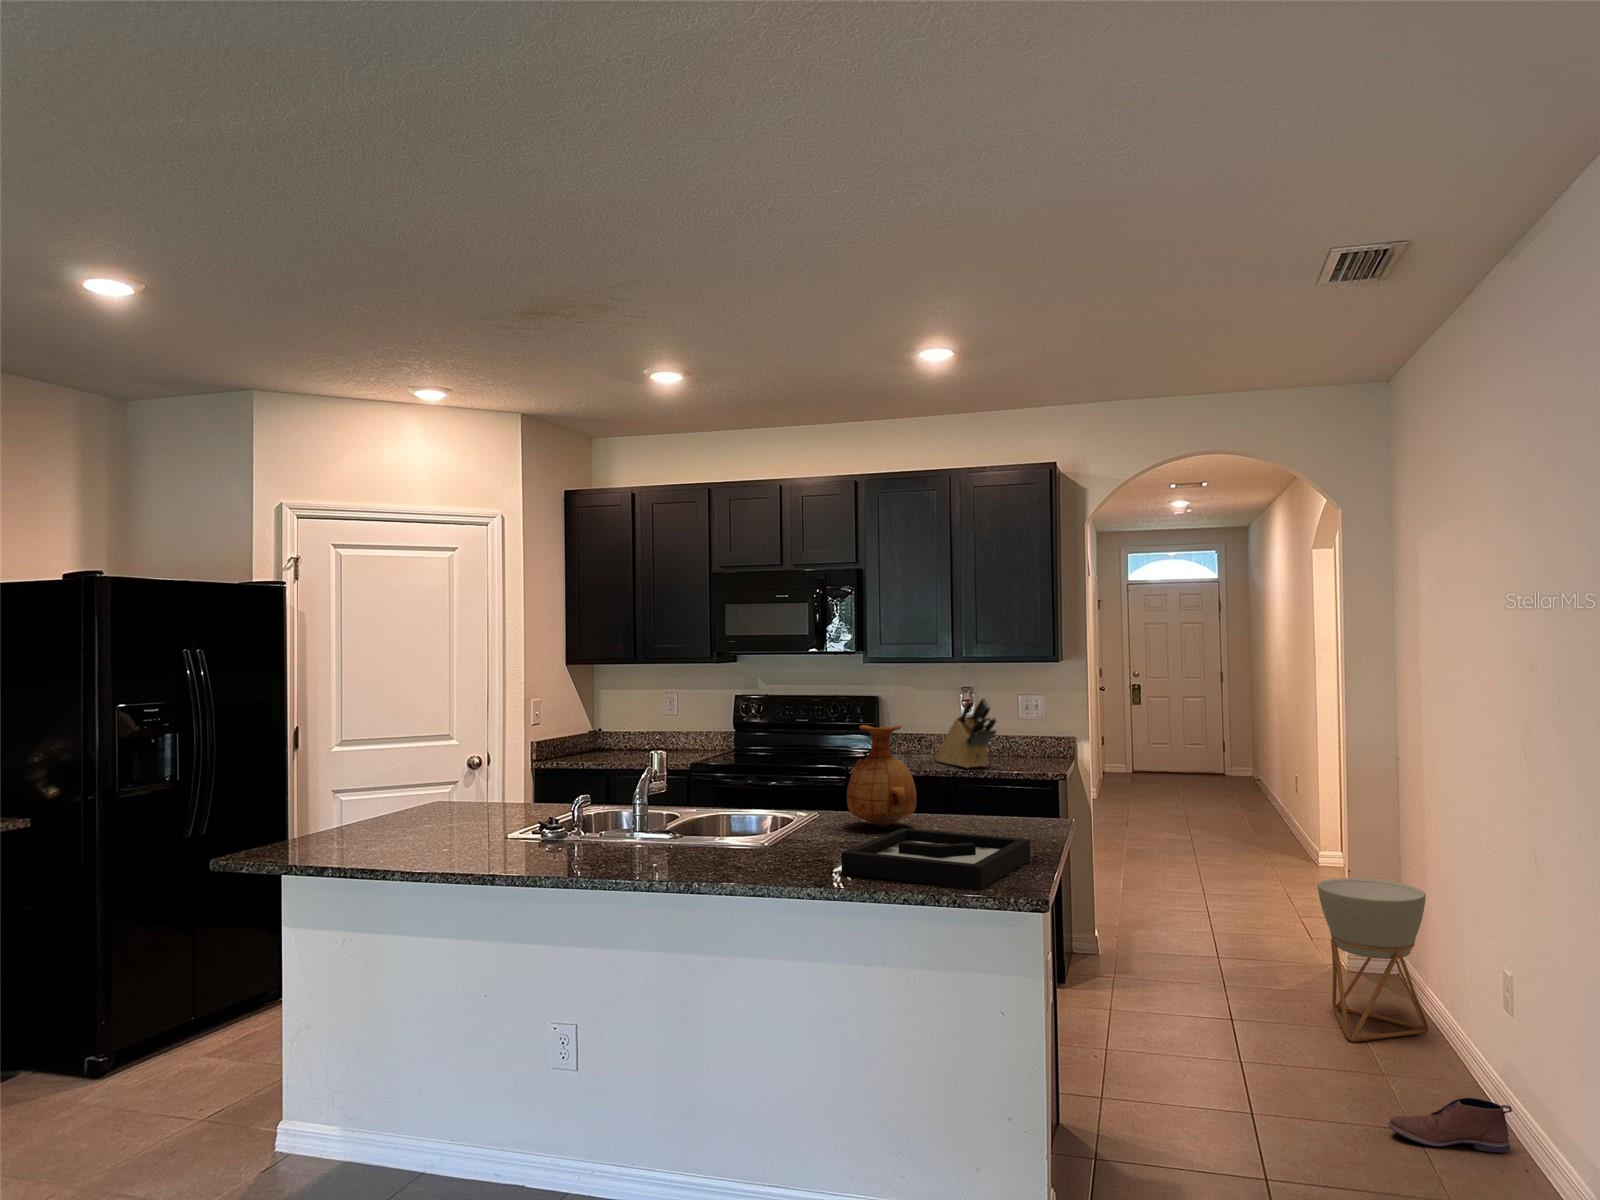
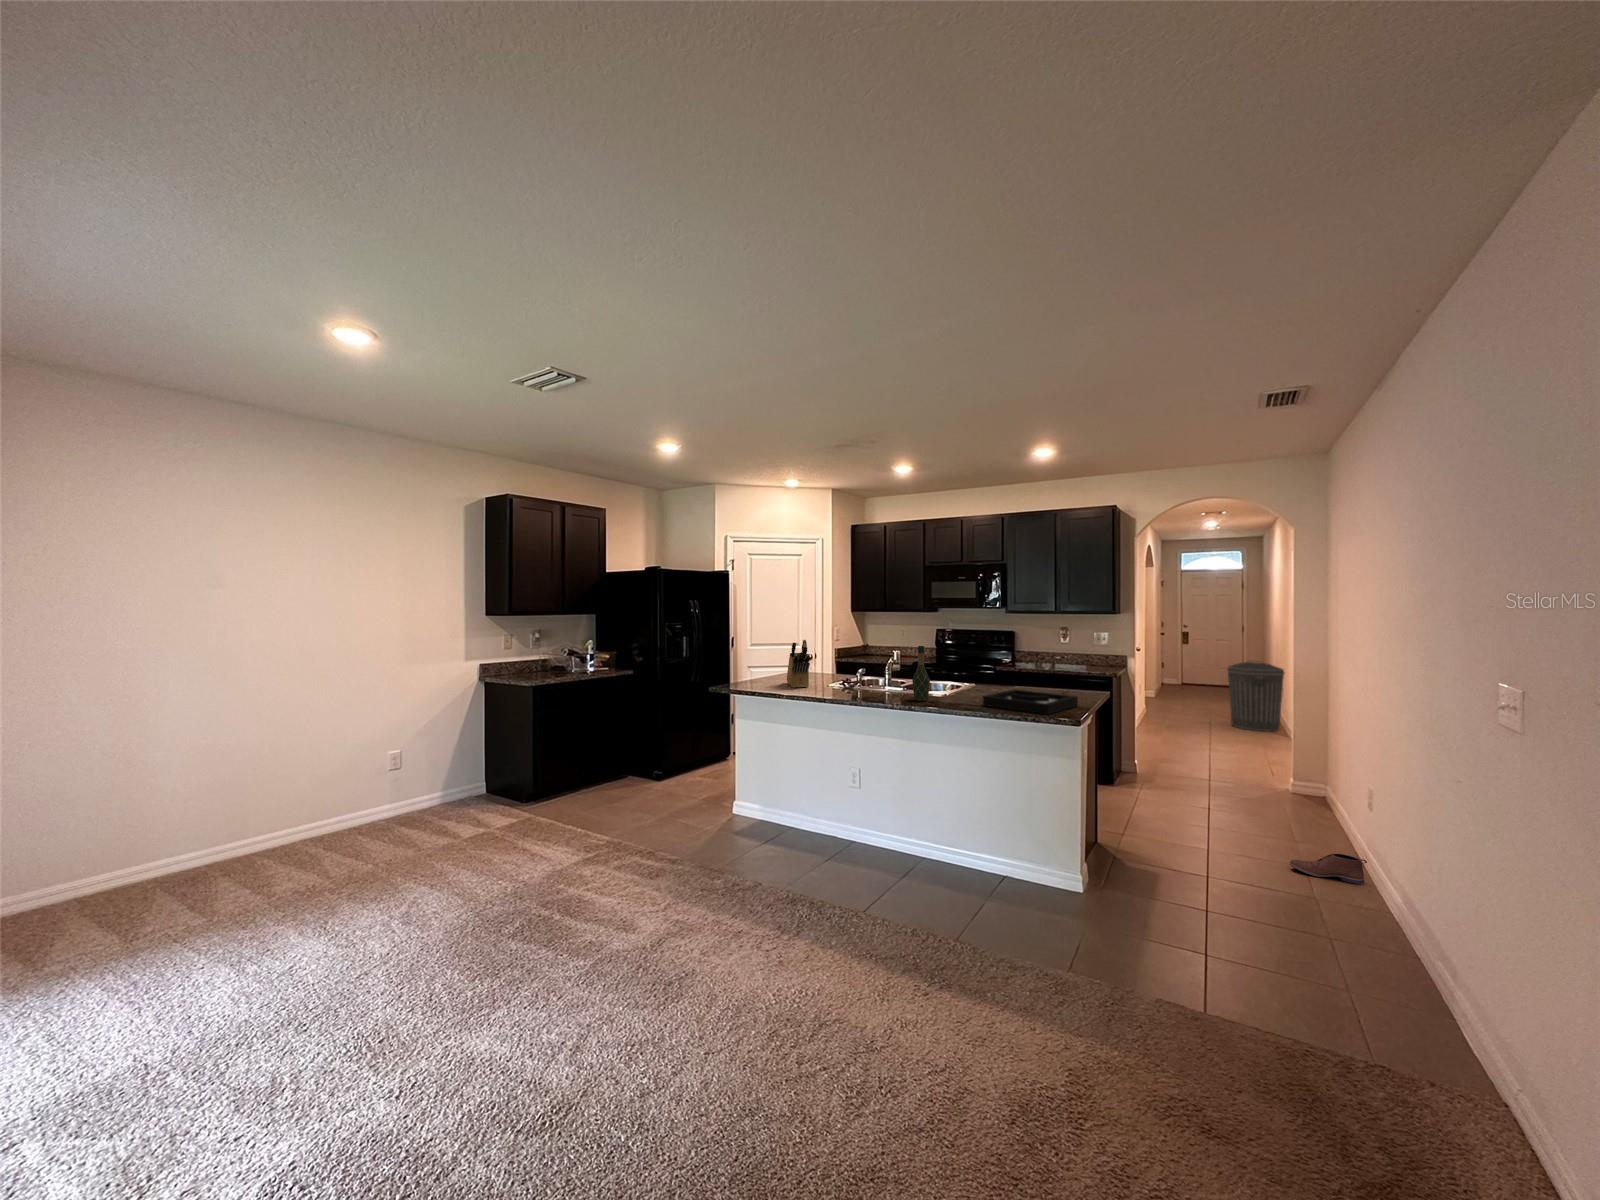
knife block: present [935,697,997,768] -> present [787,640,810,688]
vase: present [847,725,916,827] -> none [989,641,1024,691]
trash can: none [1211,731,1294,848] -> present [1227,662,1284,731]
wine bottle: none [689,745,728,869] -> present [912,646,930,701]
planter: present [1318,878,1429,1041] -> none [1267,740,1337,829]

